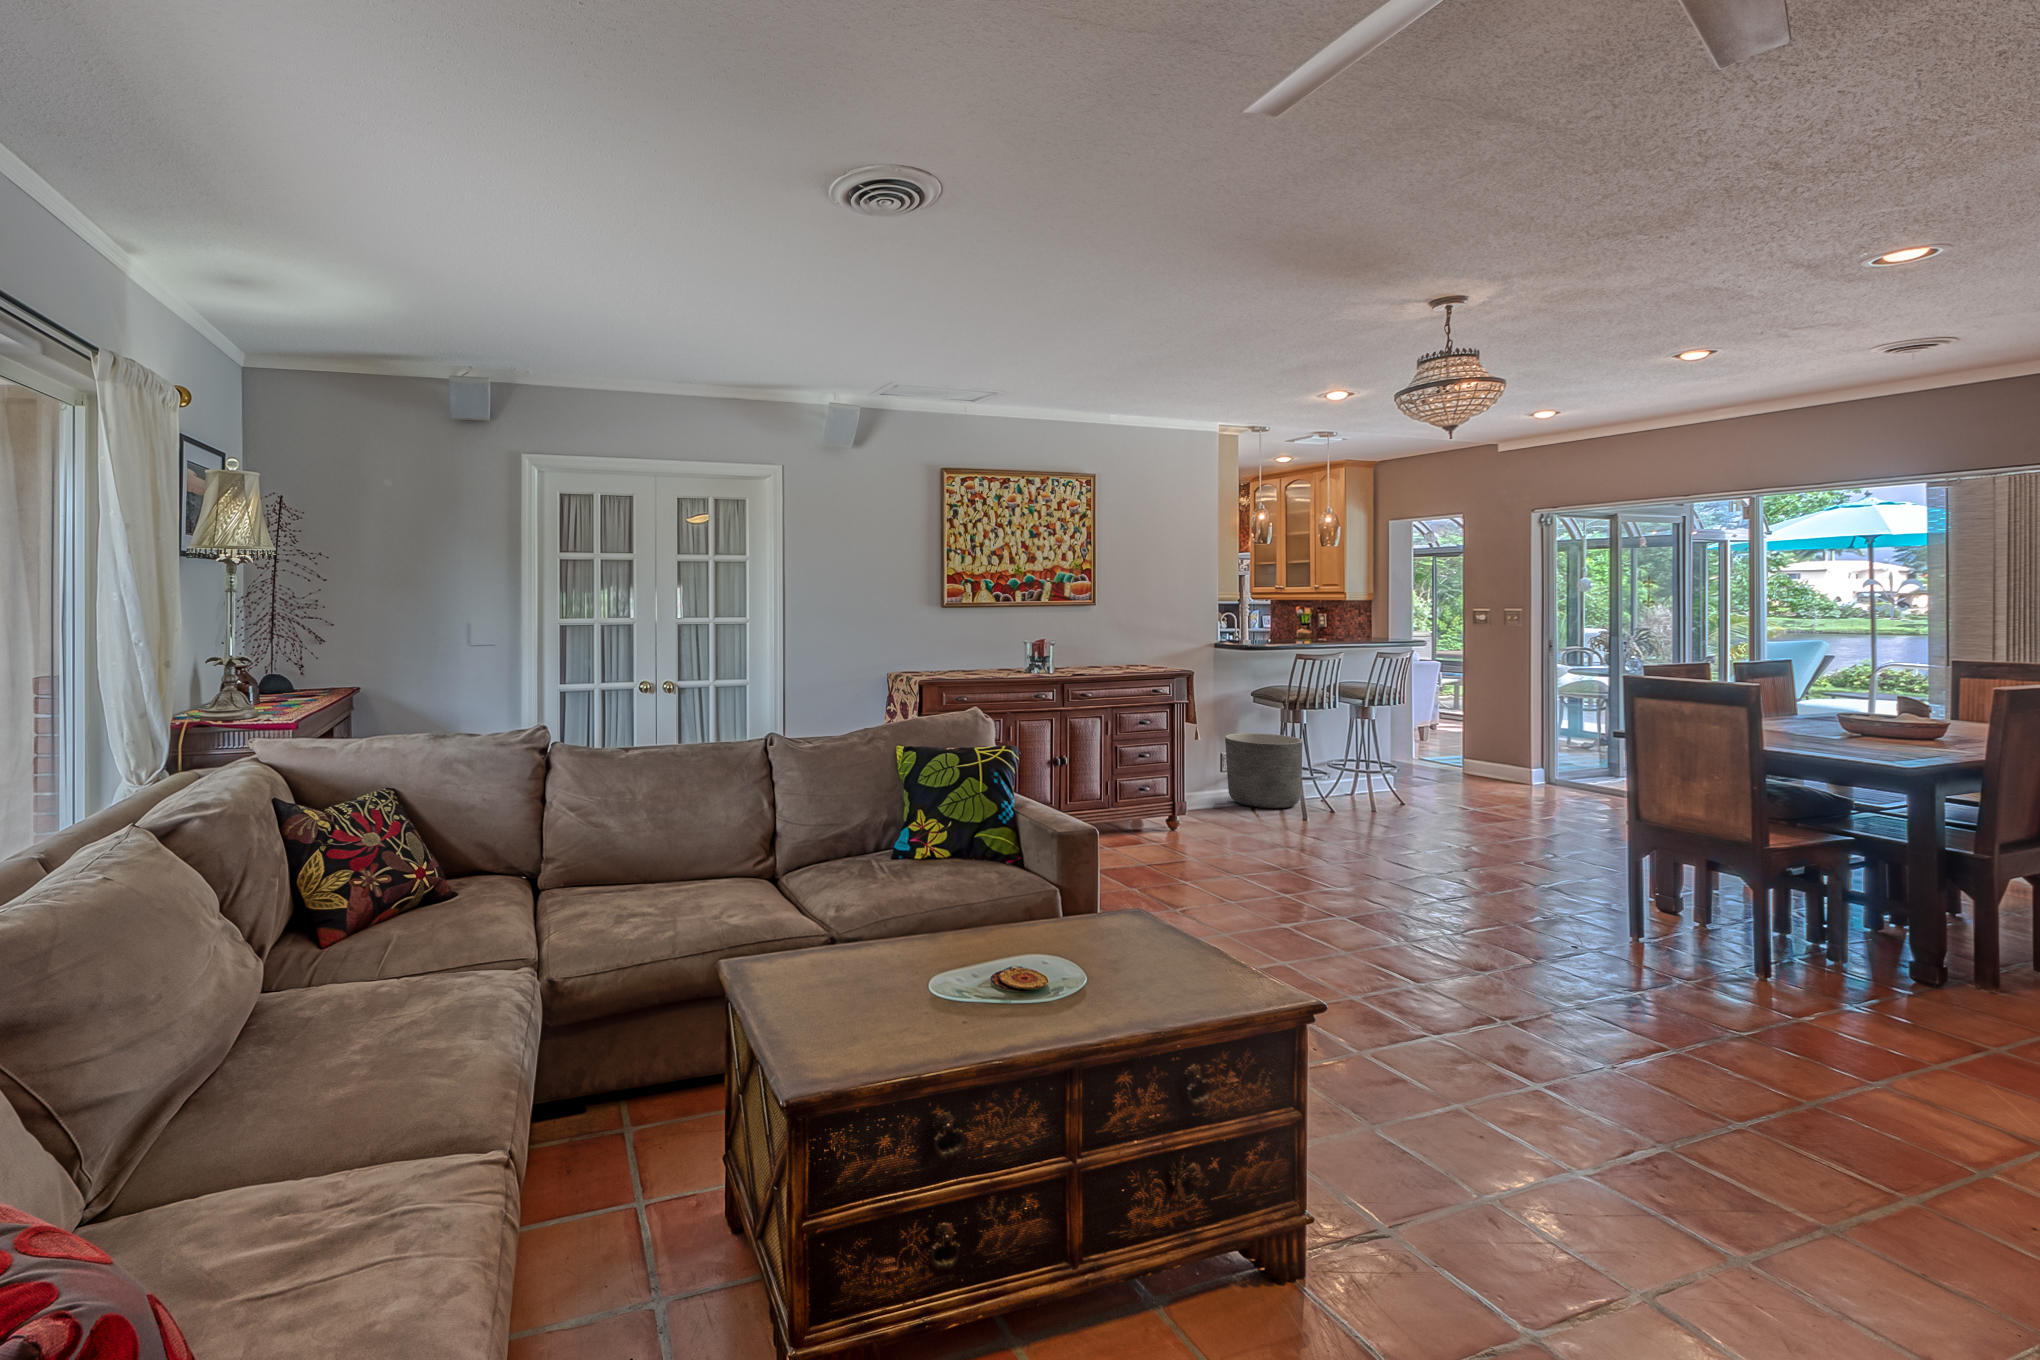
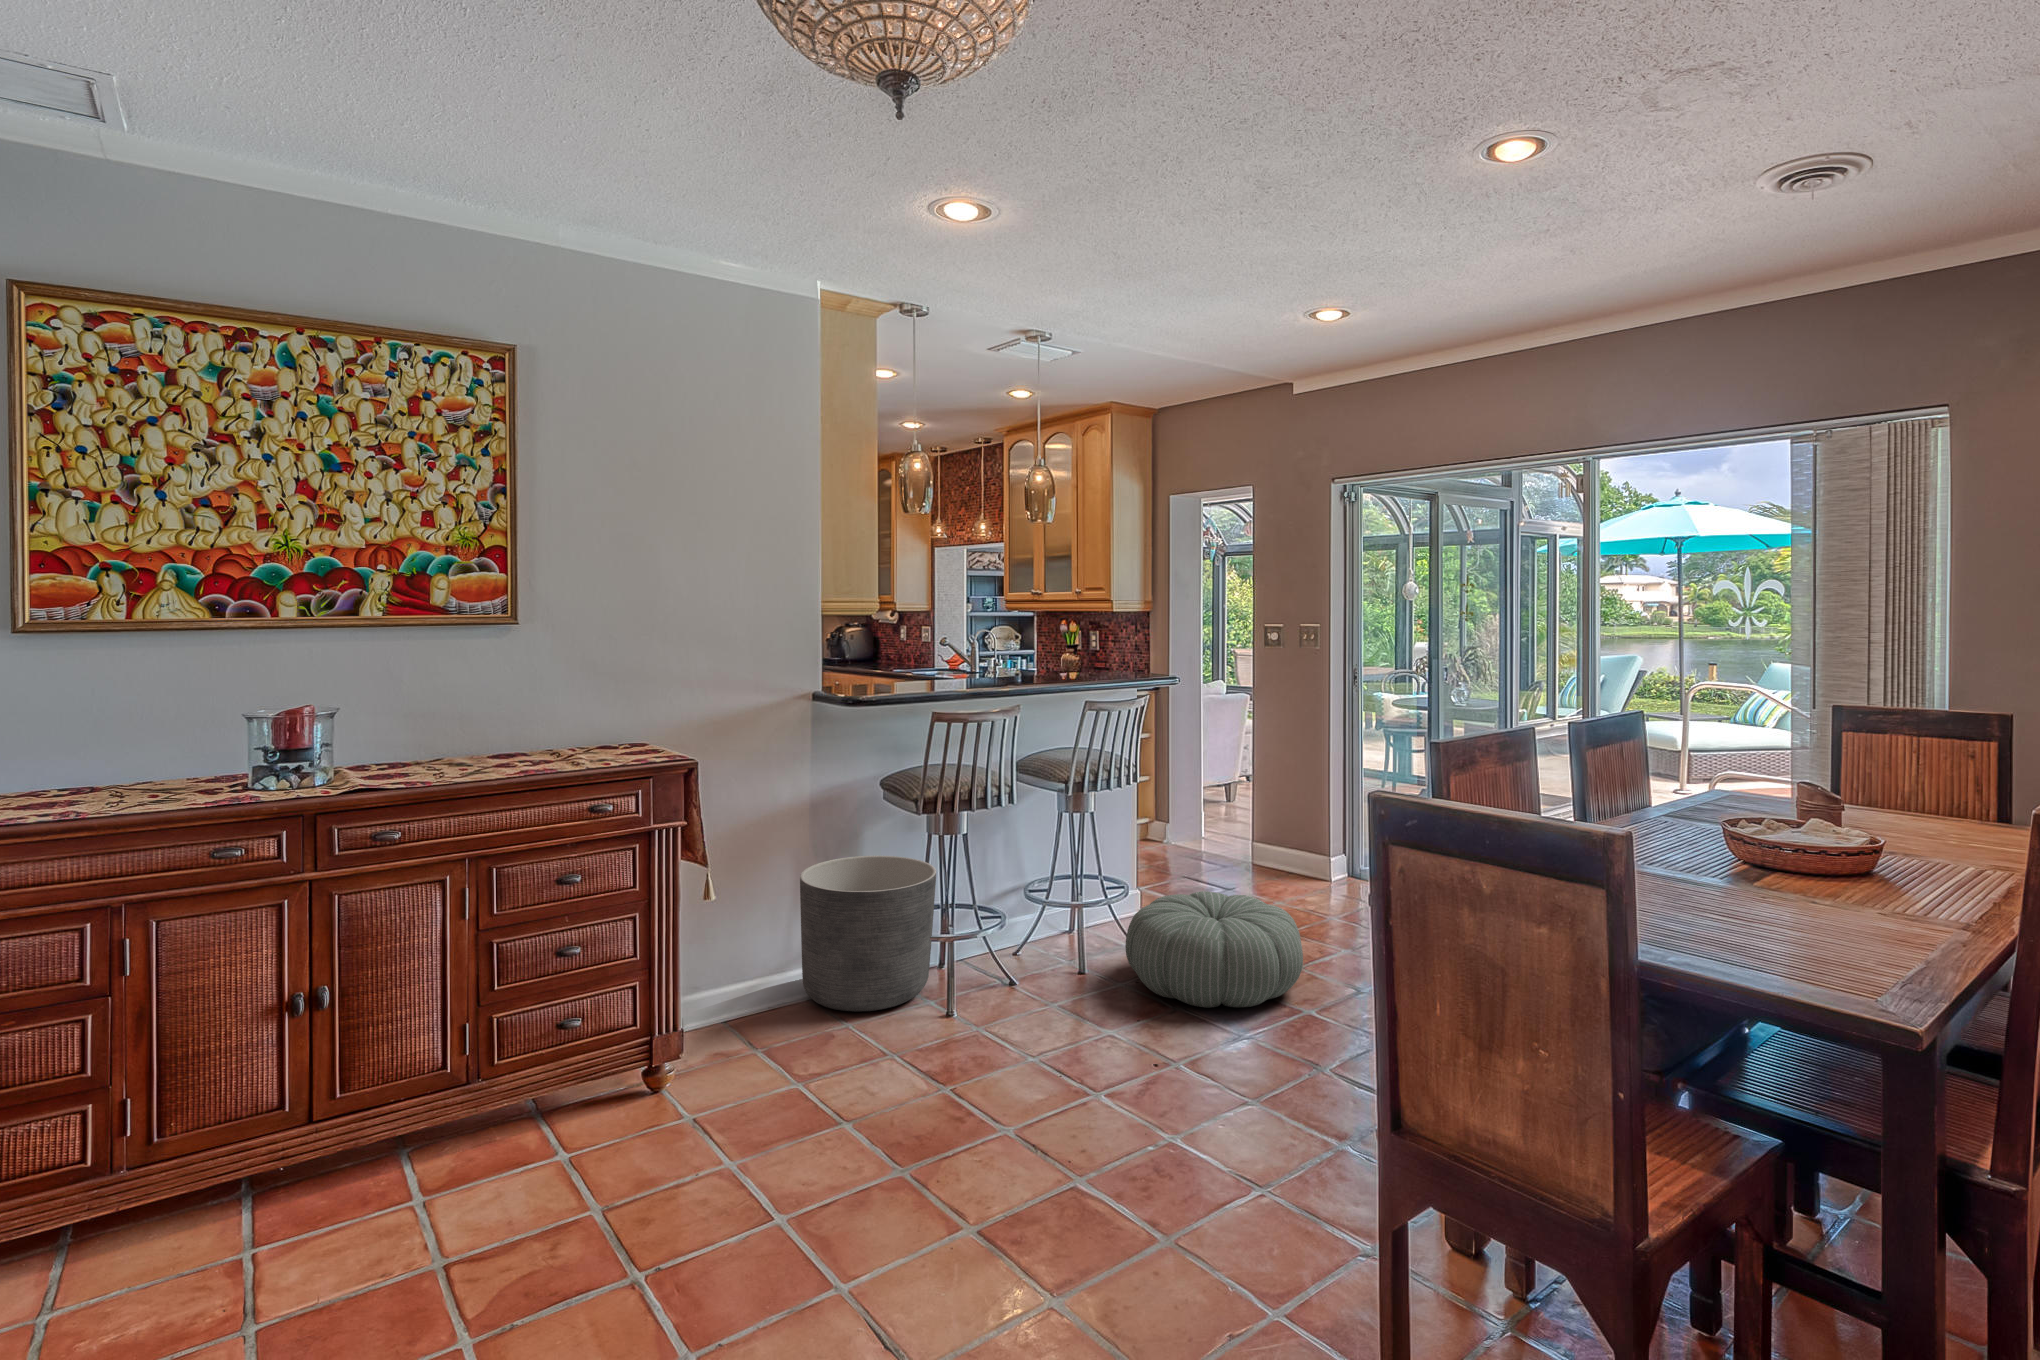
pouf: none [1417,762,1538,819] -> present [1125,891,1303,1008]

